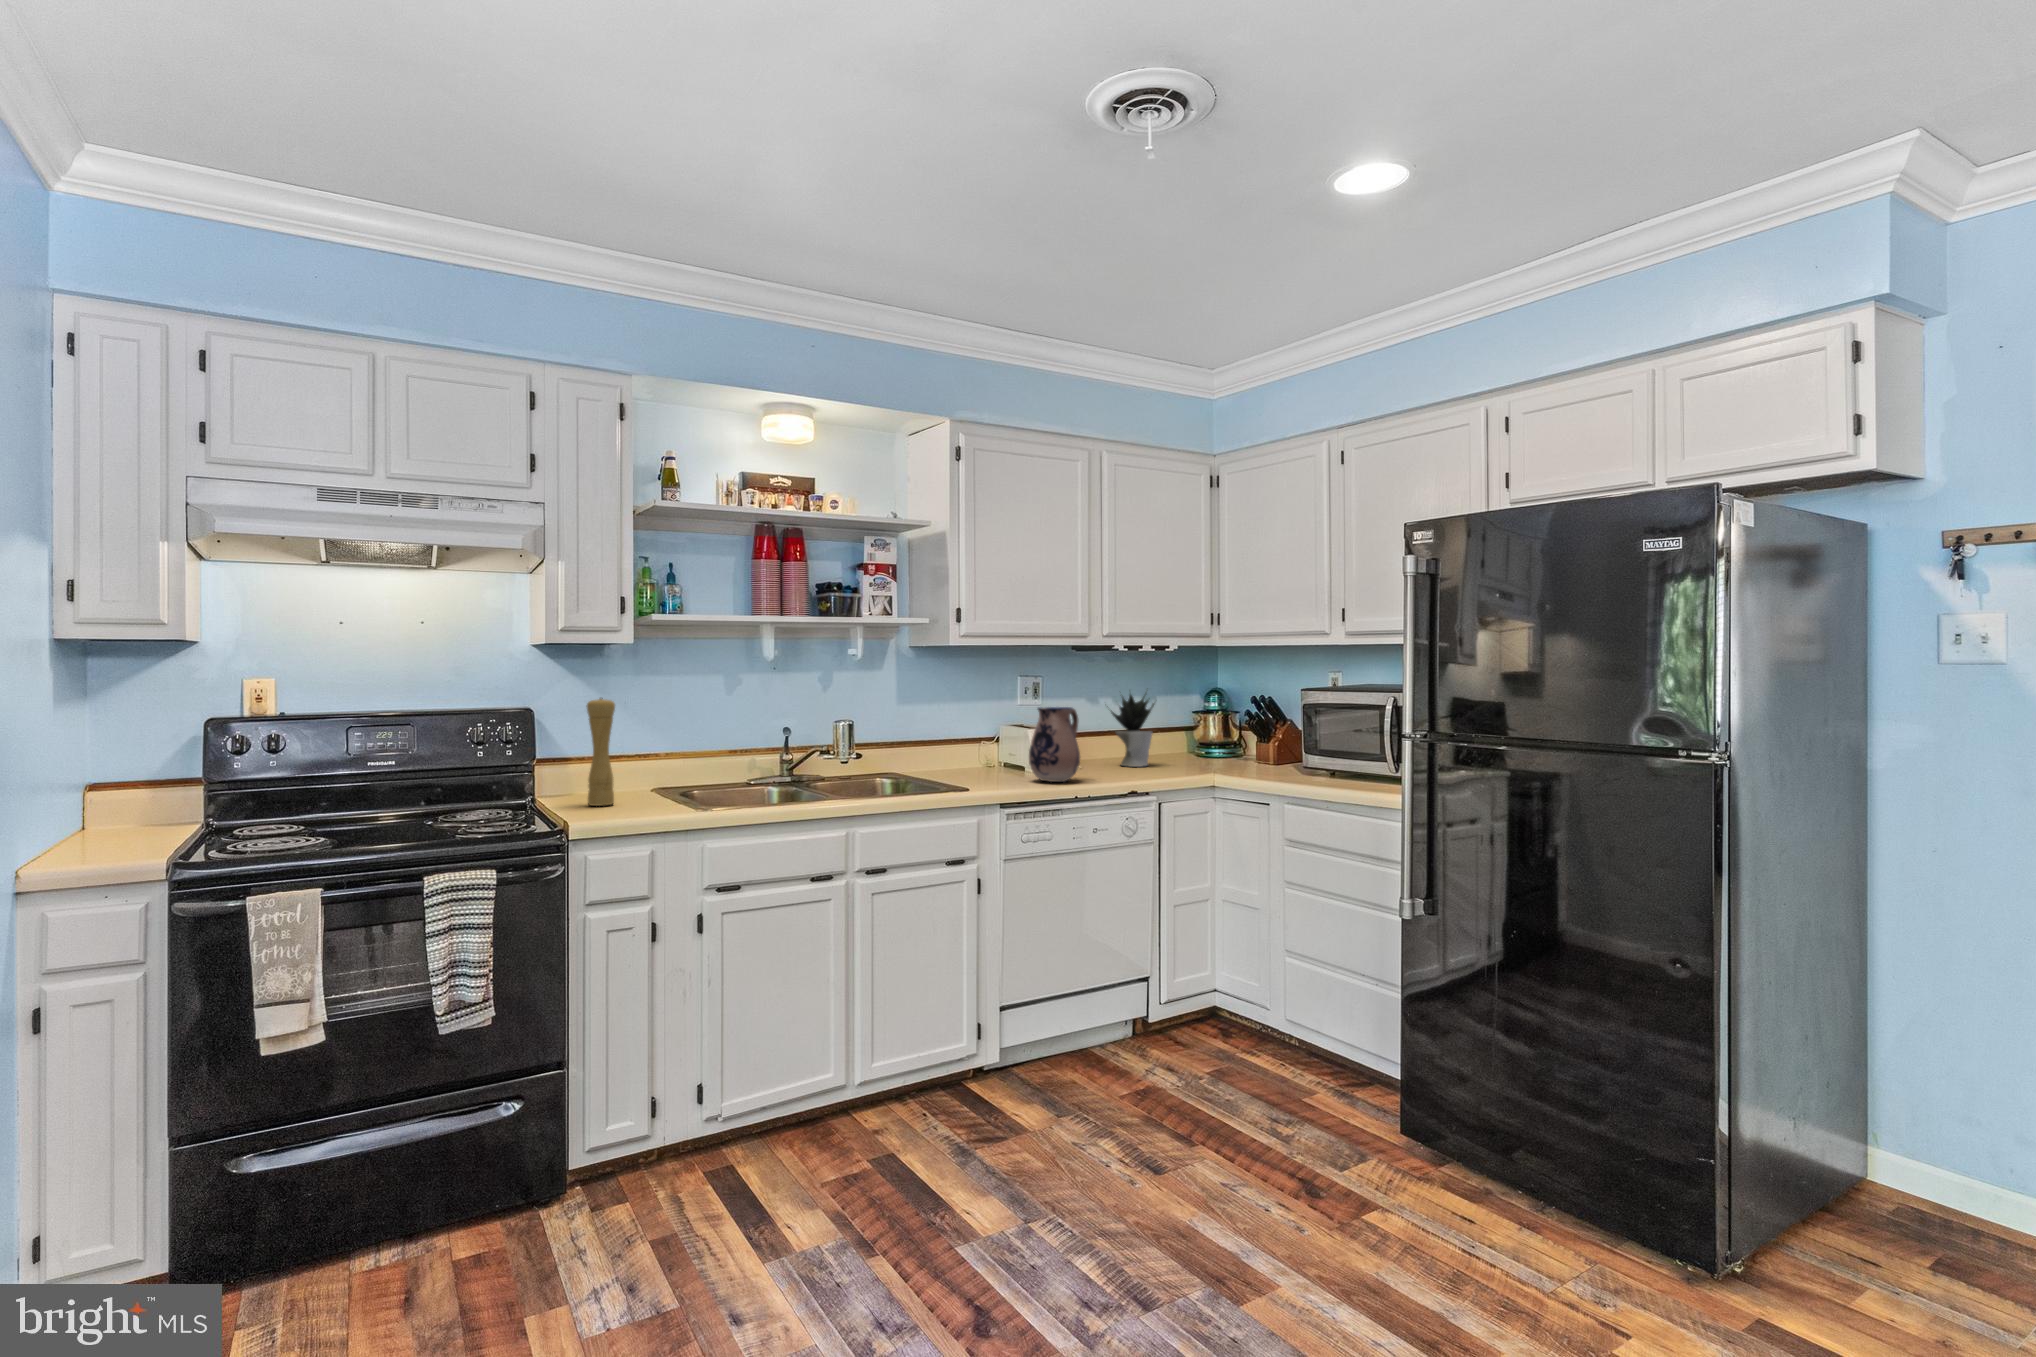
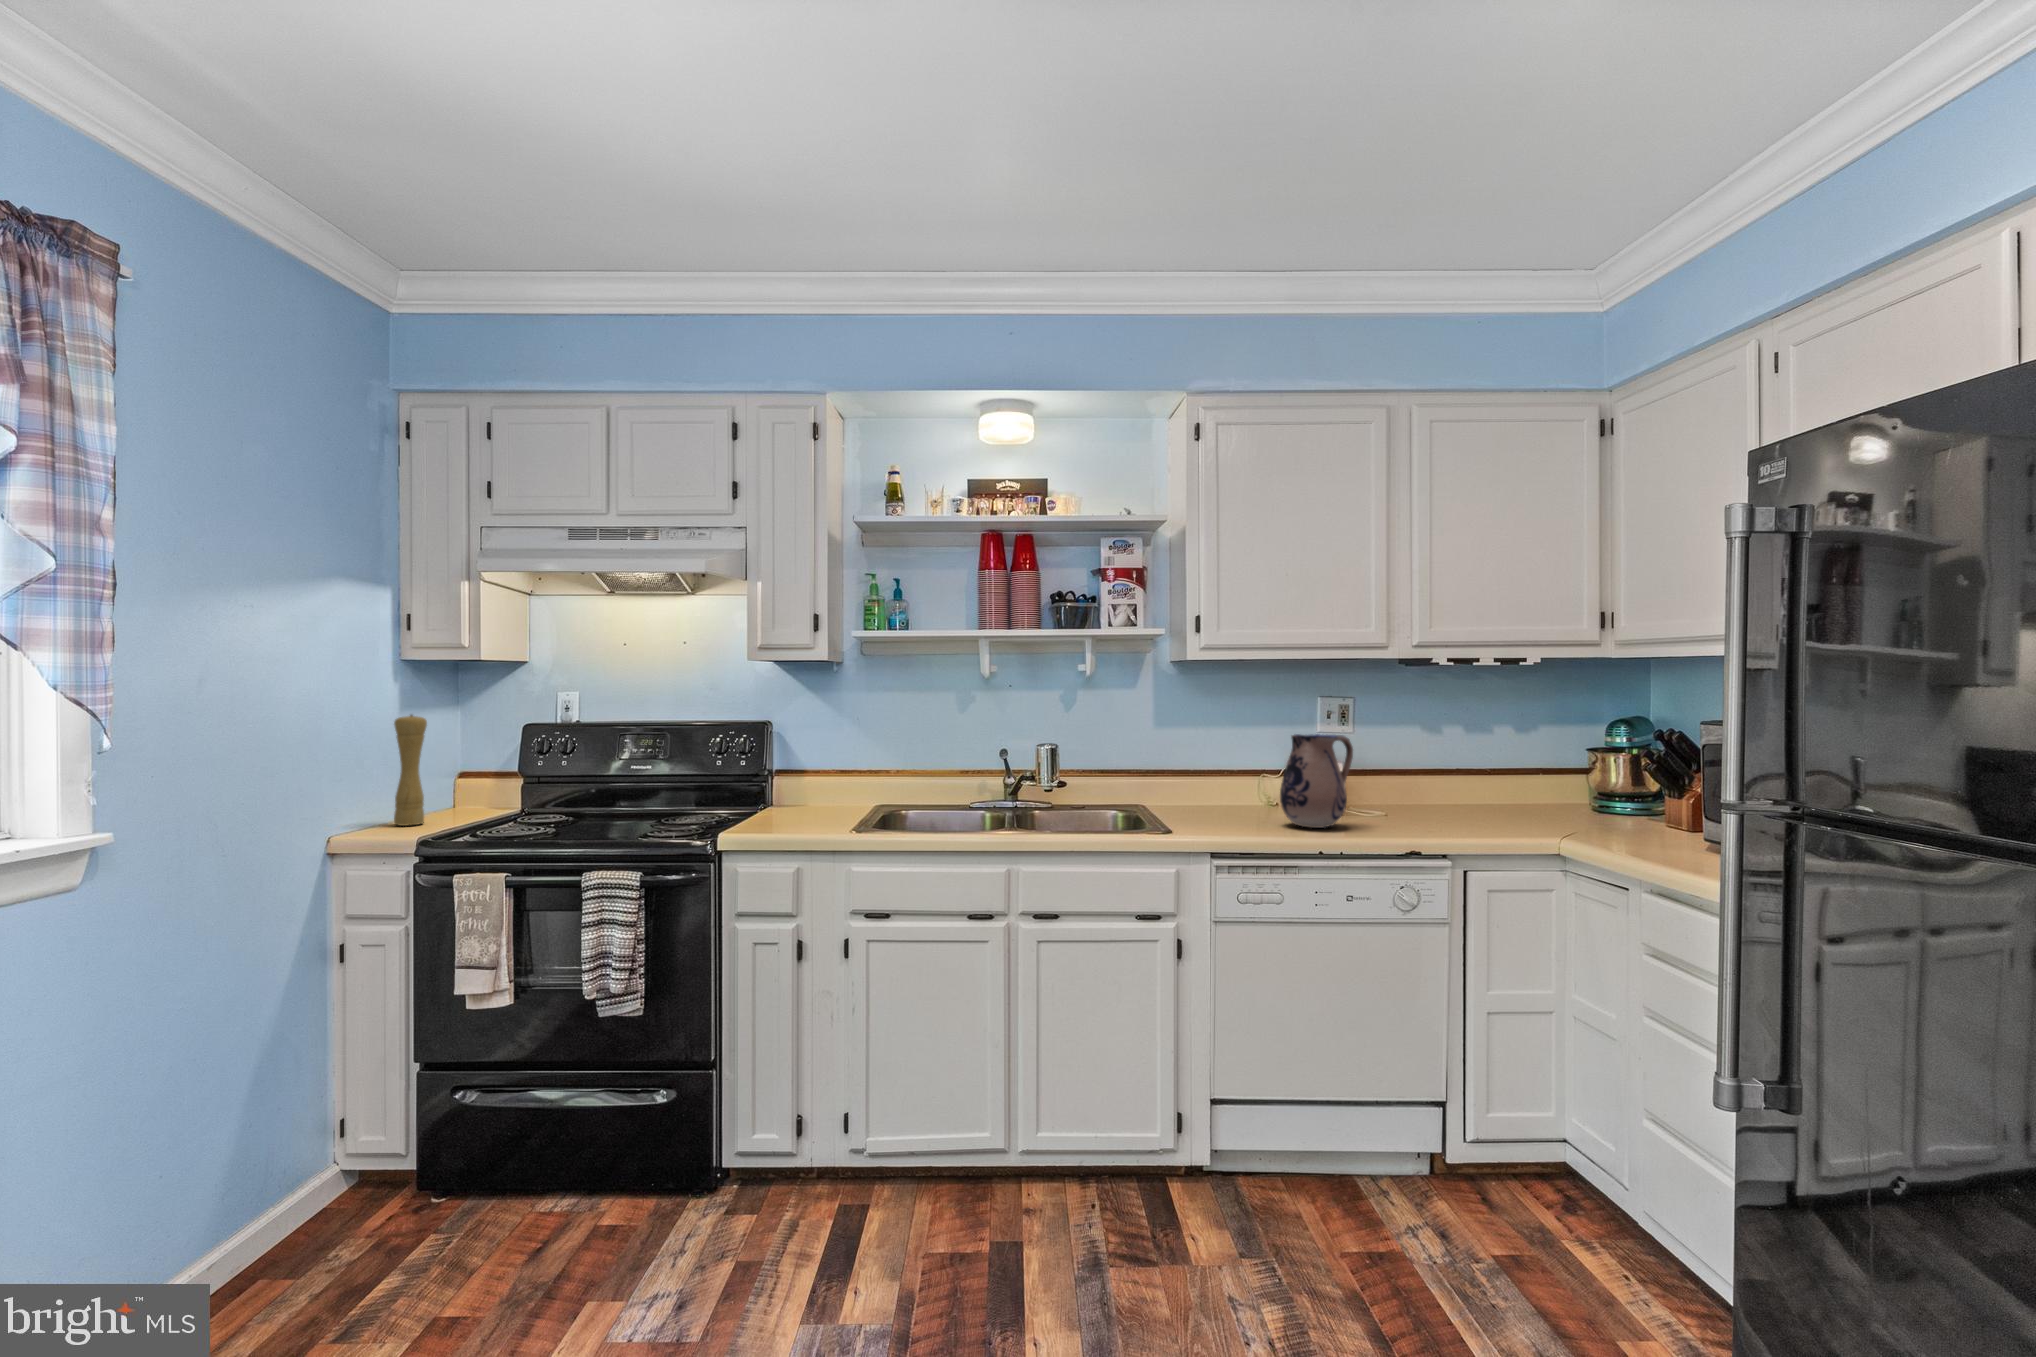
potted plant: present [1111,695,1155,767] -> none [1432,713,1504,815]
pepper mill: present [586,698,615,806] -> present [394,715,427,826]

